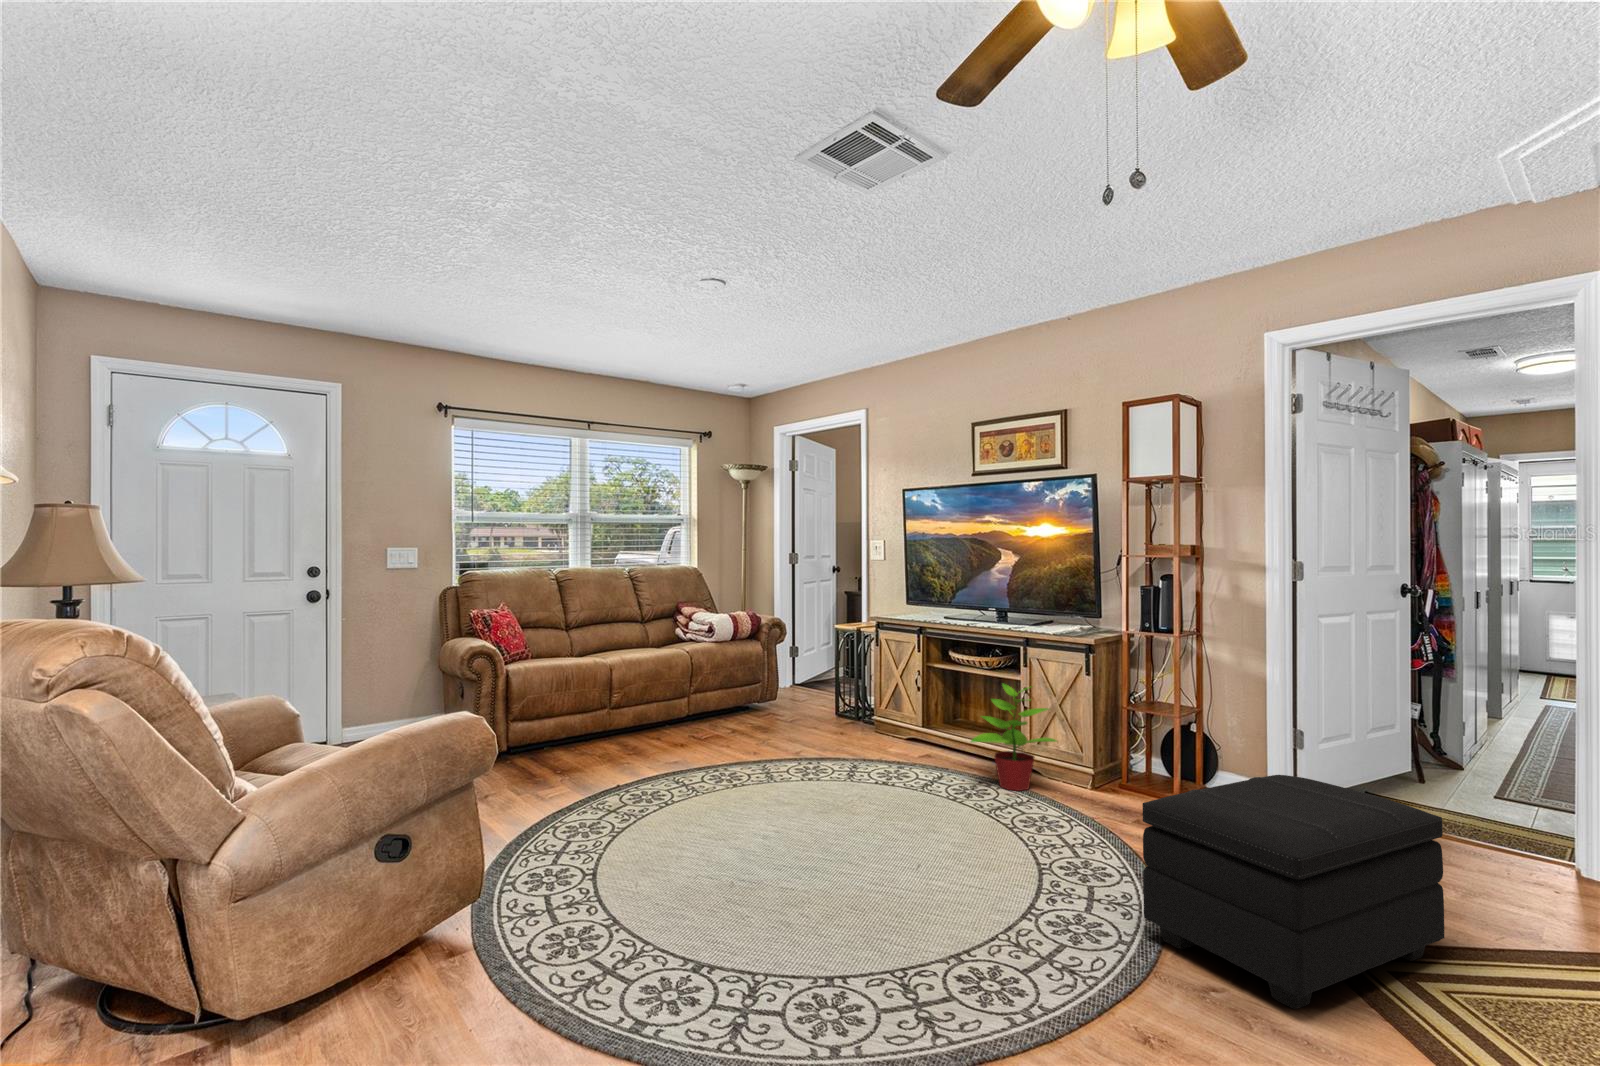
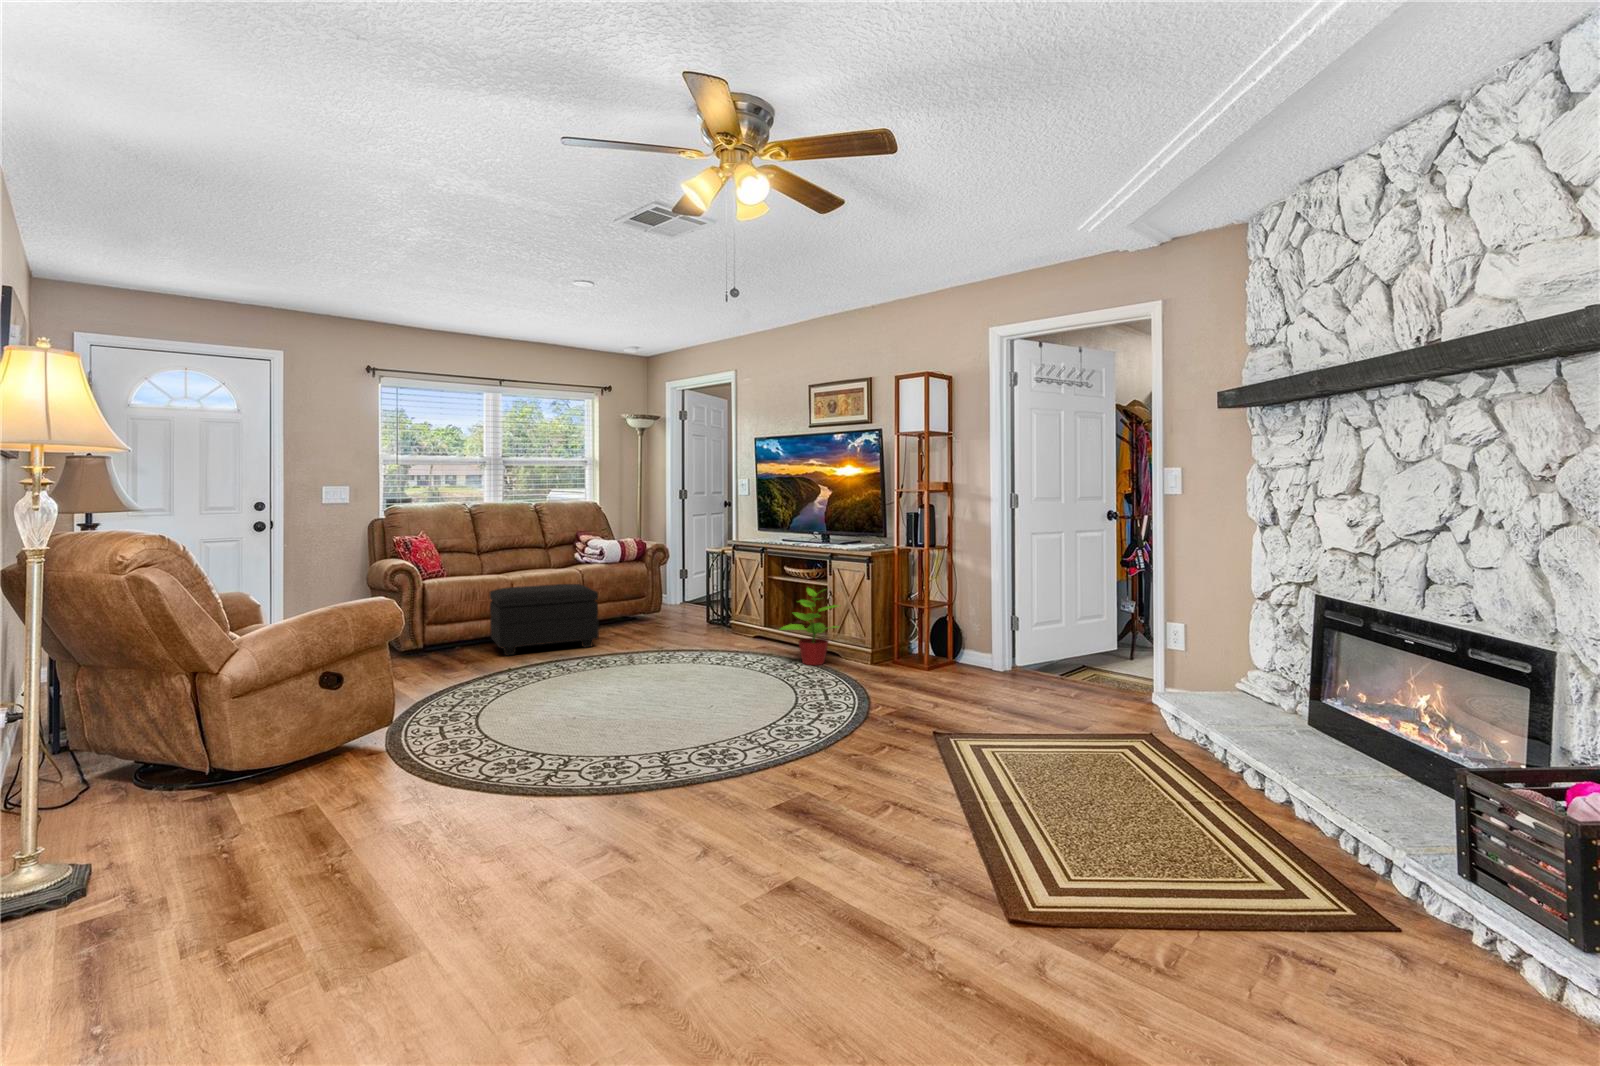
footstool: present [1142,775,1444,1009] -> present [490,584,599,656]

